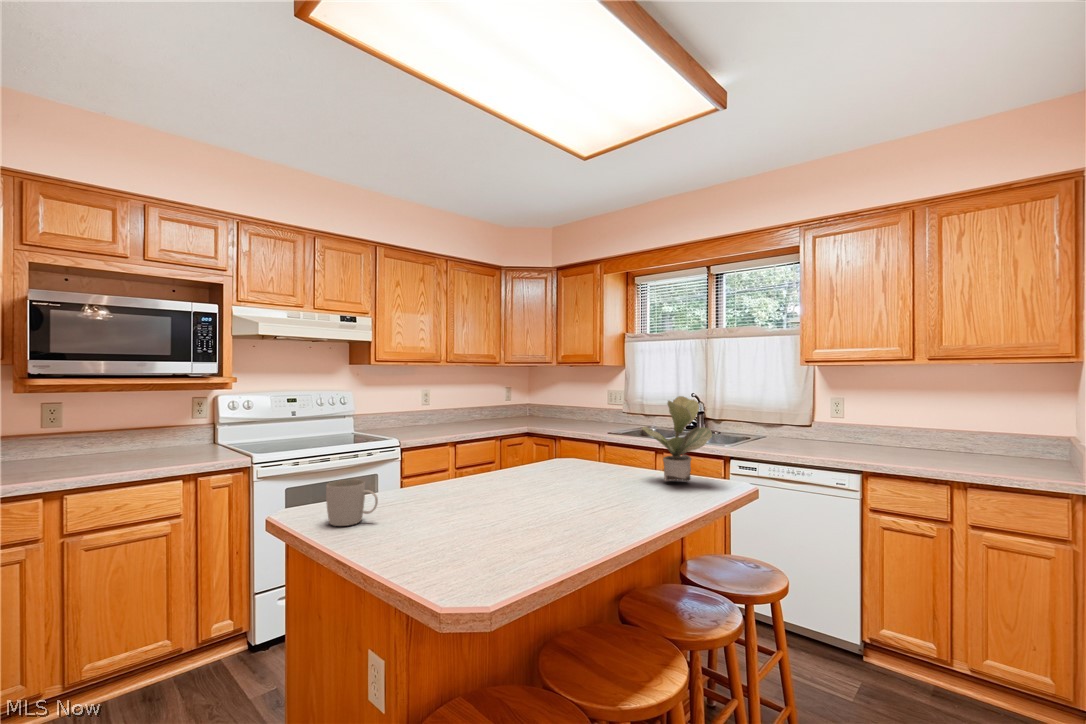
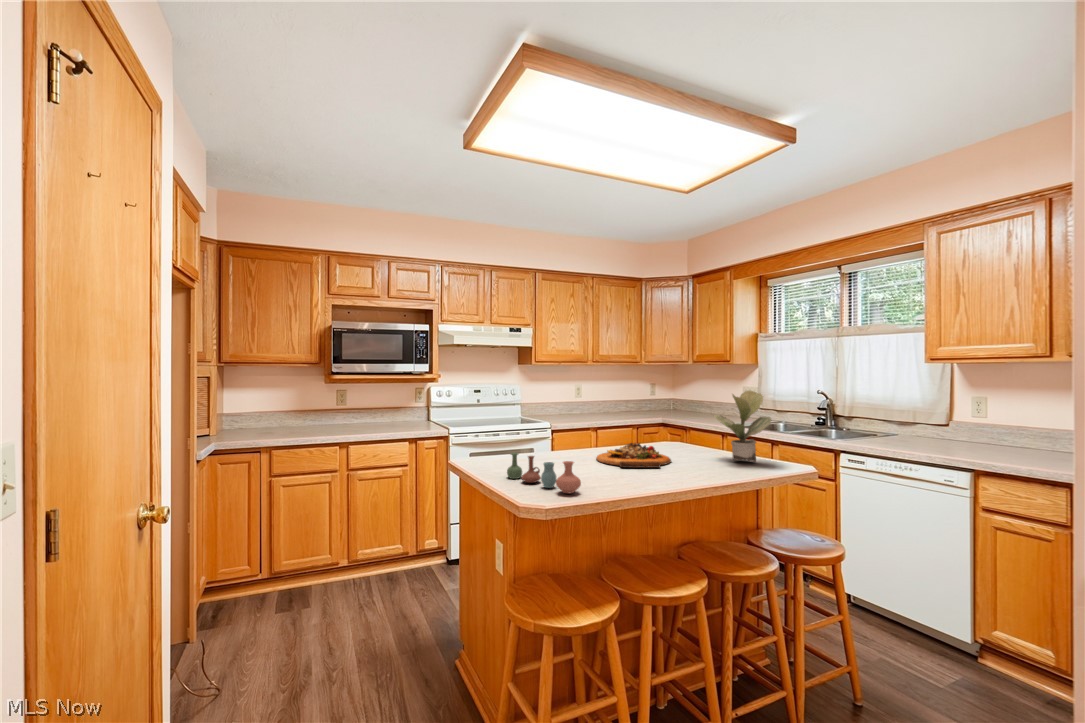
cutting board: none [500,467,598,505] -> present [596,443,671,468]
mug: present [326,480,378,526] -> none [474,440,504,468]
vase: none [392,499,525,561] -> present [507,453,581,494]

